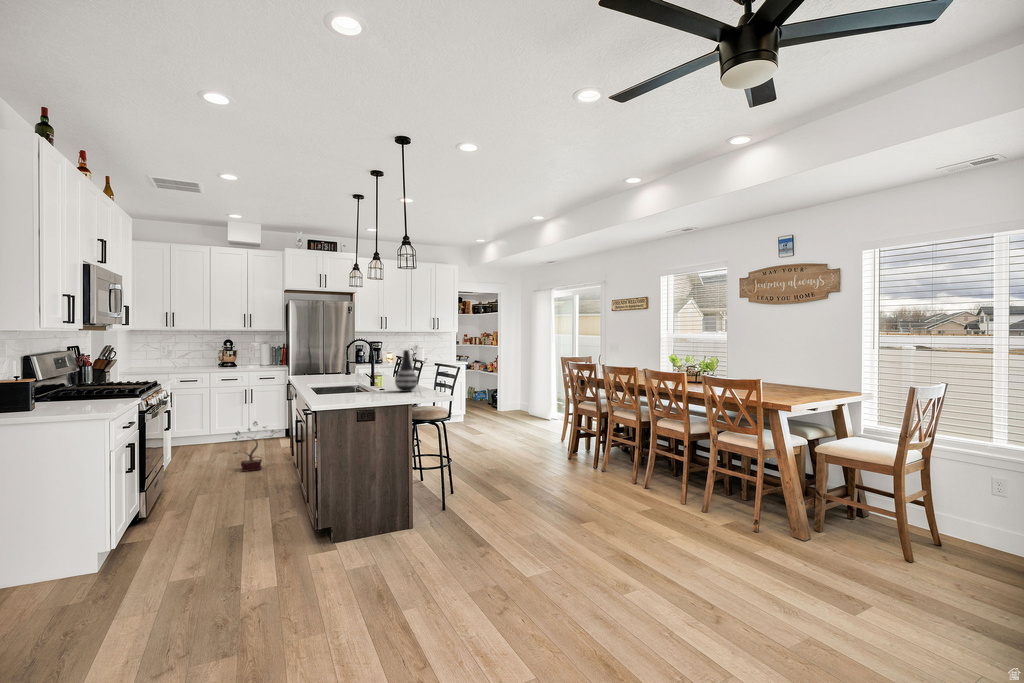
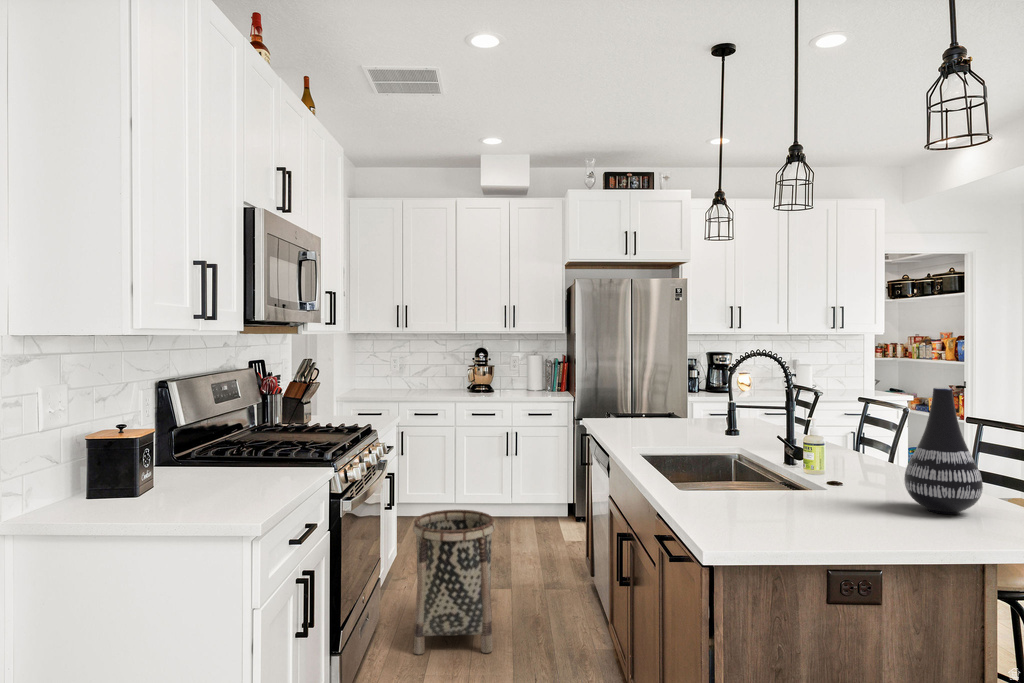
potted plant: present [233,421,280,472] -> none [486,503,572,600]
basket: none [186,423,236,496] -> present [413,510,495,654]

